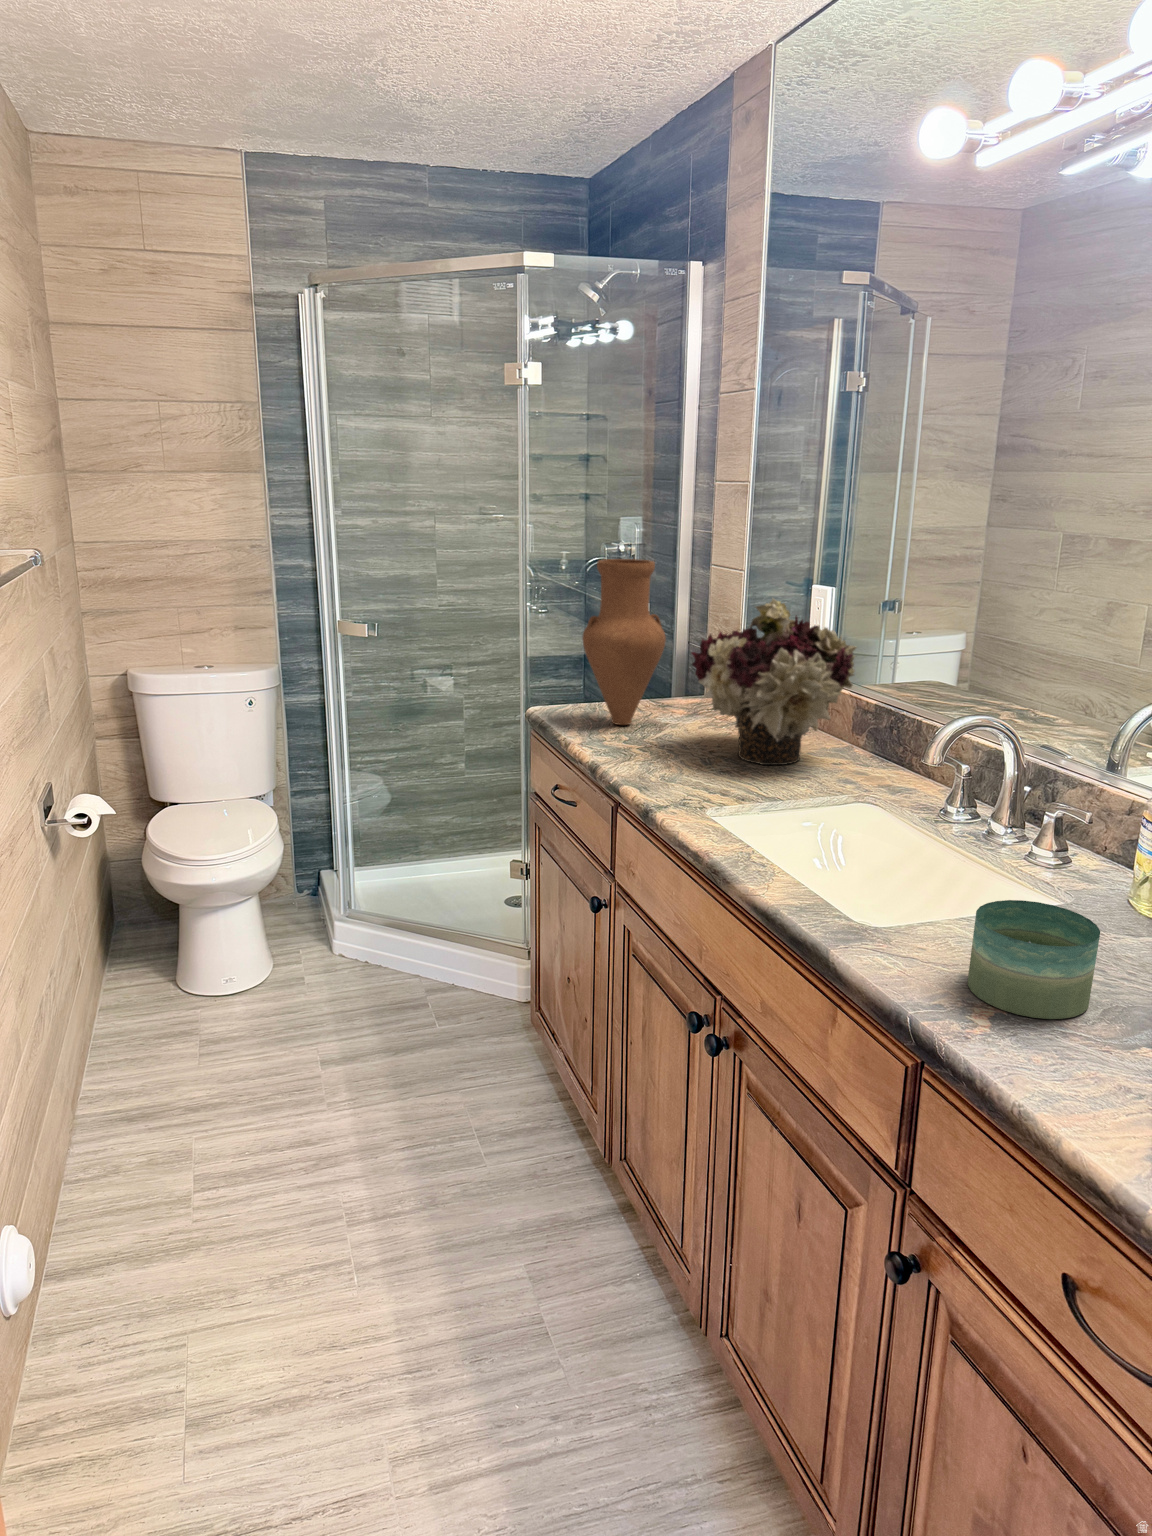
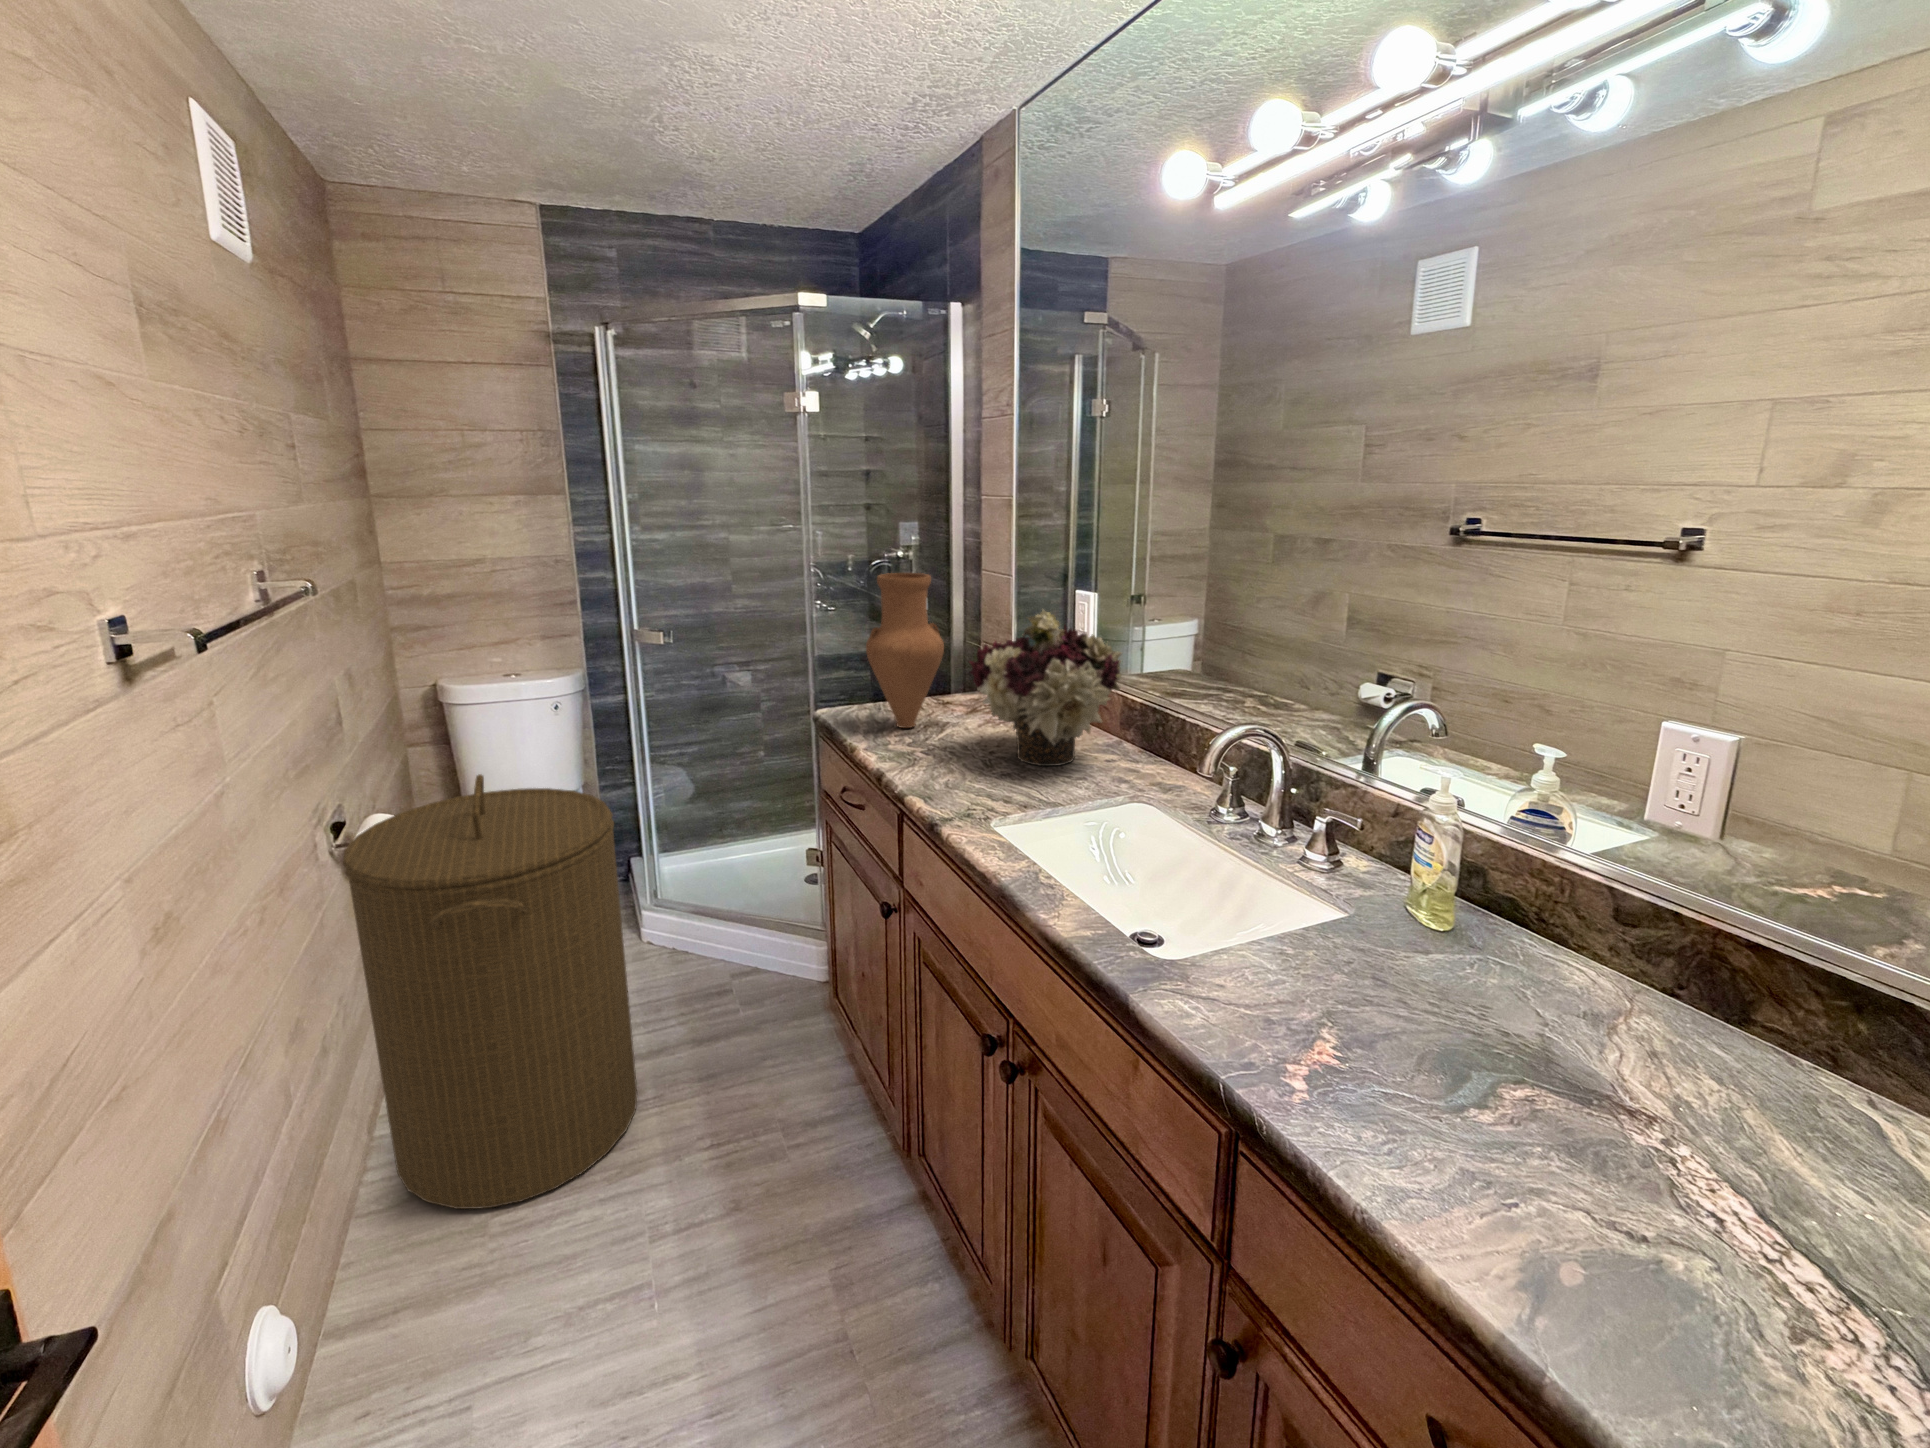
laundry hamper: none [59,752,331,1181] -> present [343,774,637,1209]
candle: present [968,900,1100,1019] -> none [1272,937,1408,1074]

